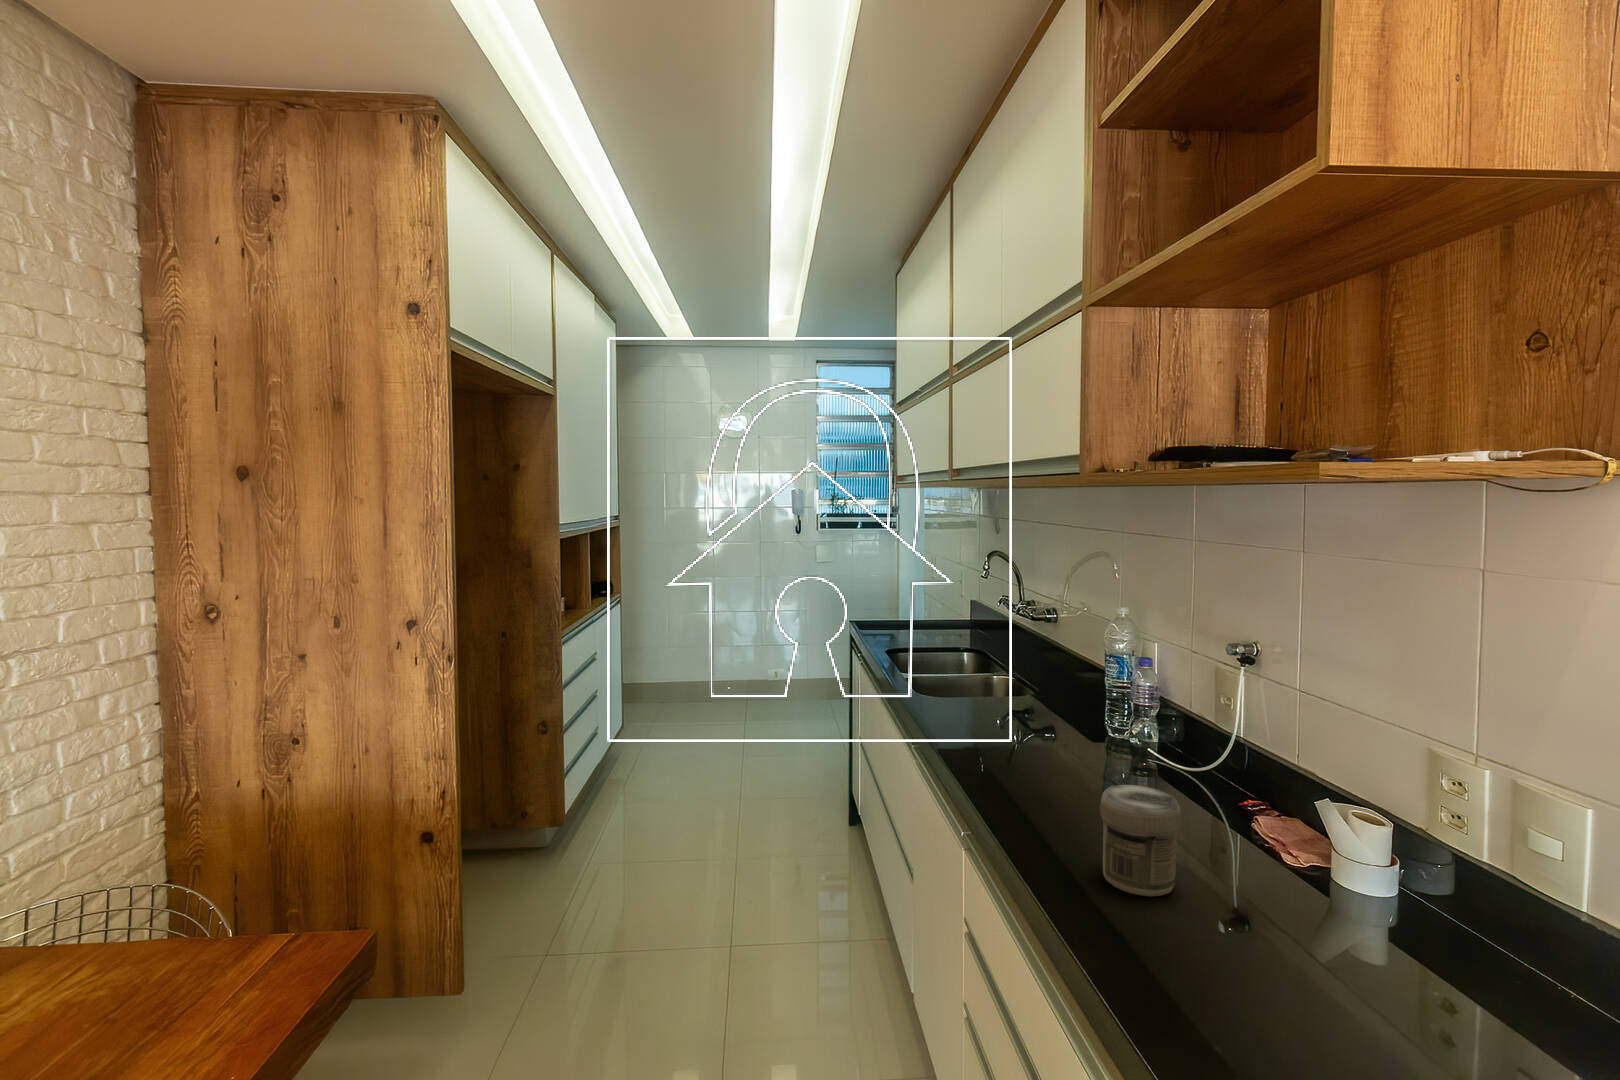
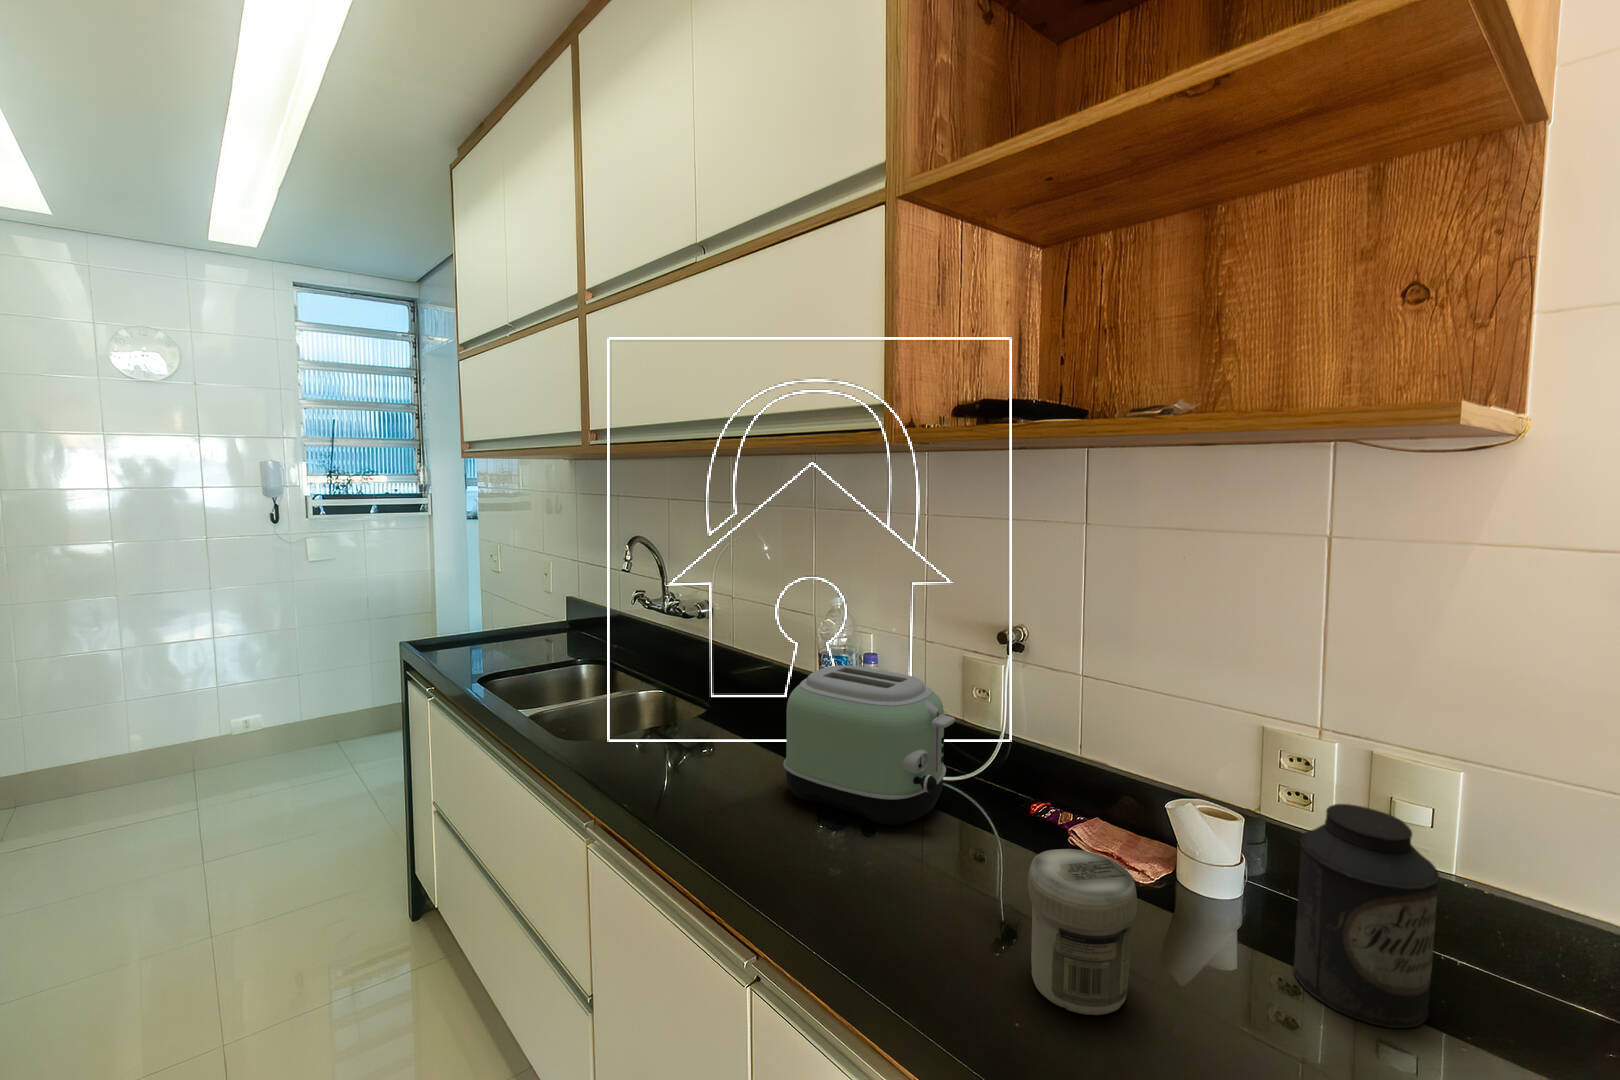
toaster: none [1039,660,1174,786] -> present [783,665,955,826]
canister: none [1339,797,1462,987] -> present [1294,804,1439,1028]

